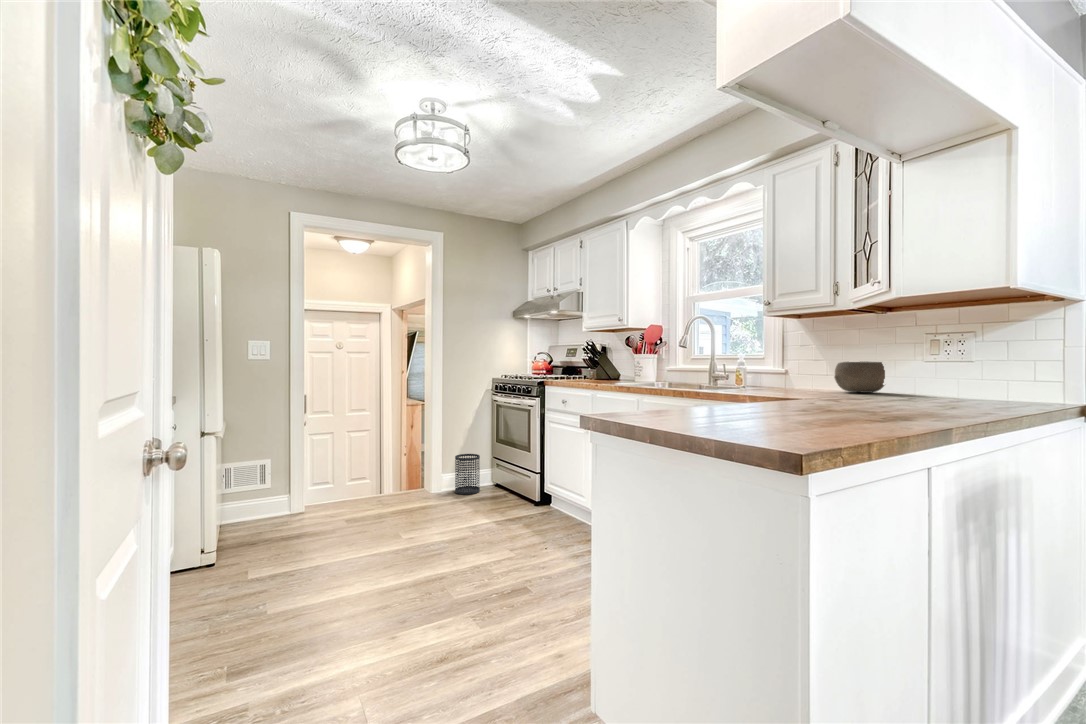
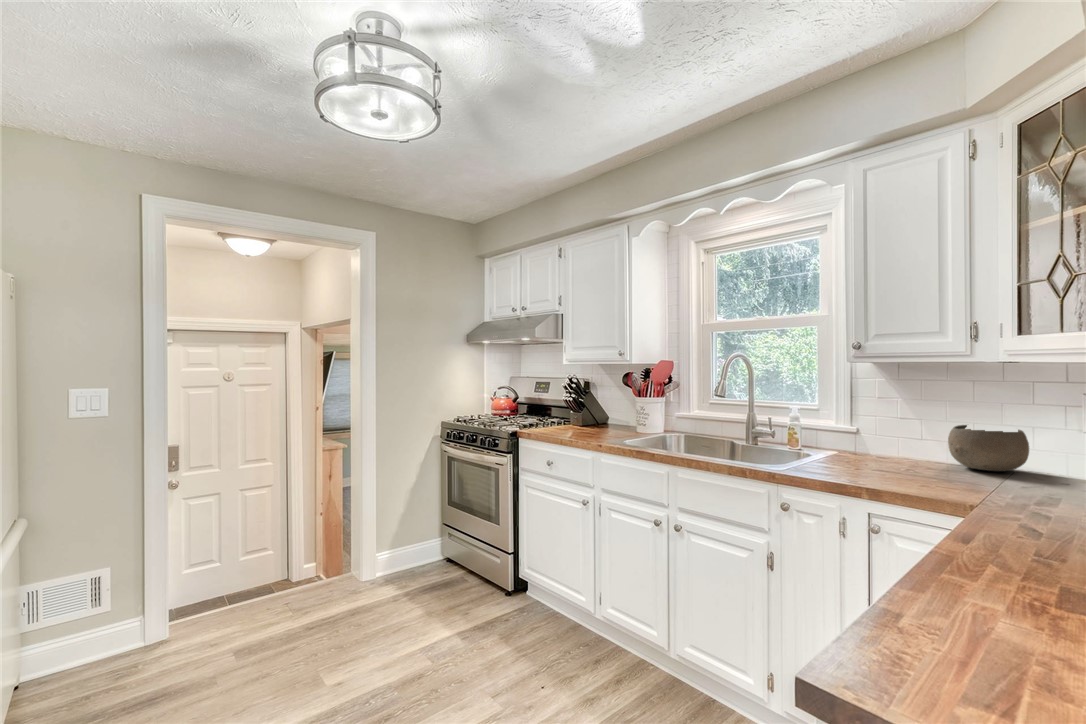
wastebasket: present [455,454,480,494] -> none [394,523,428,582]

